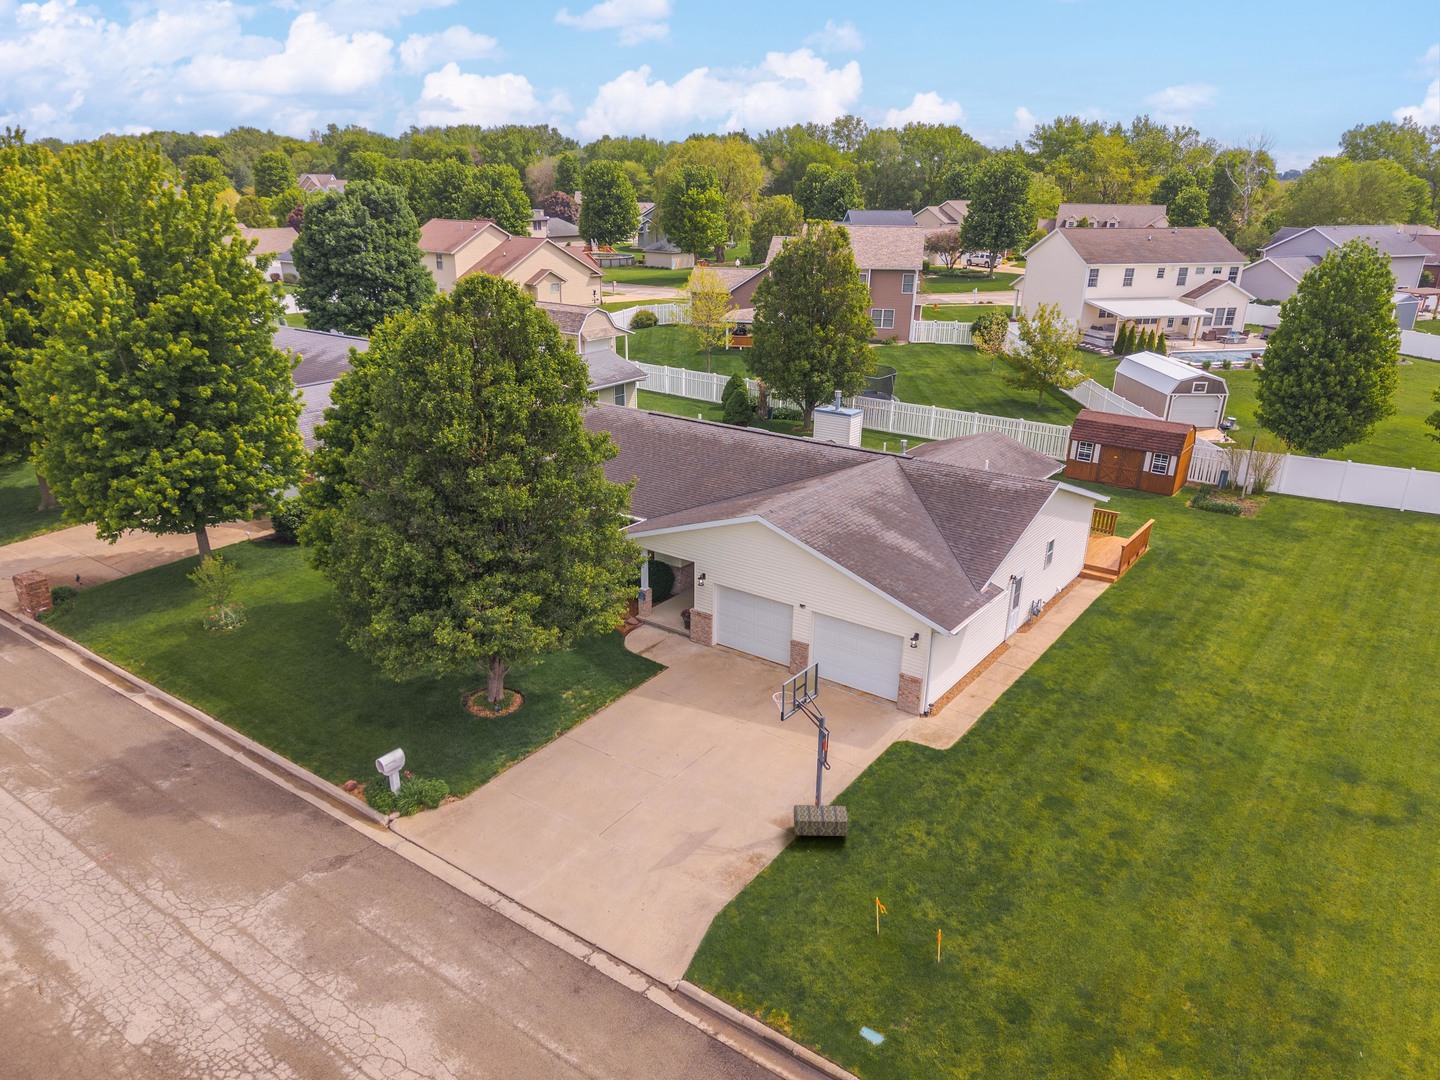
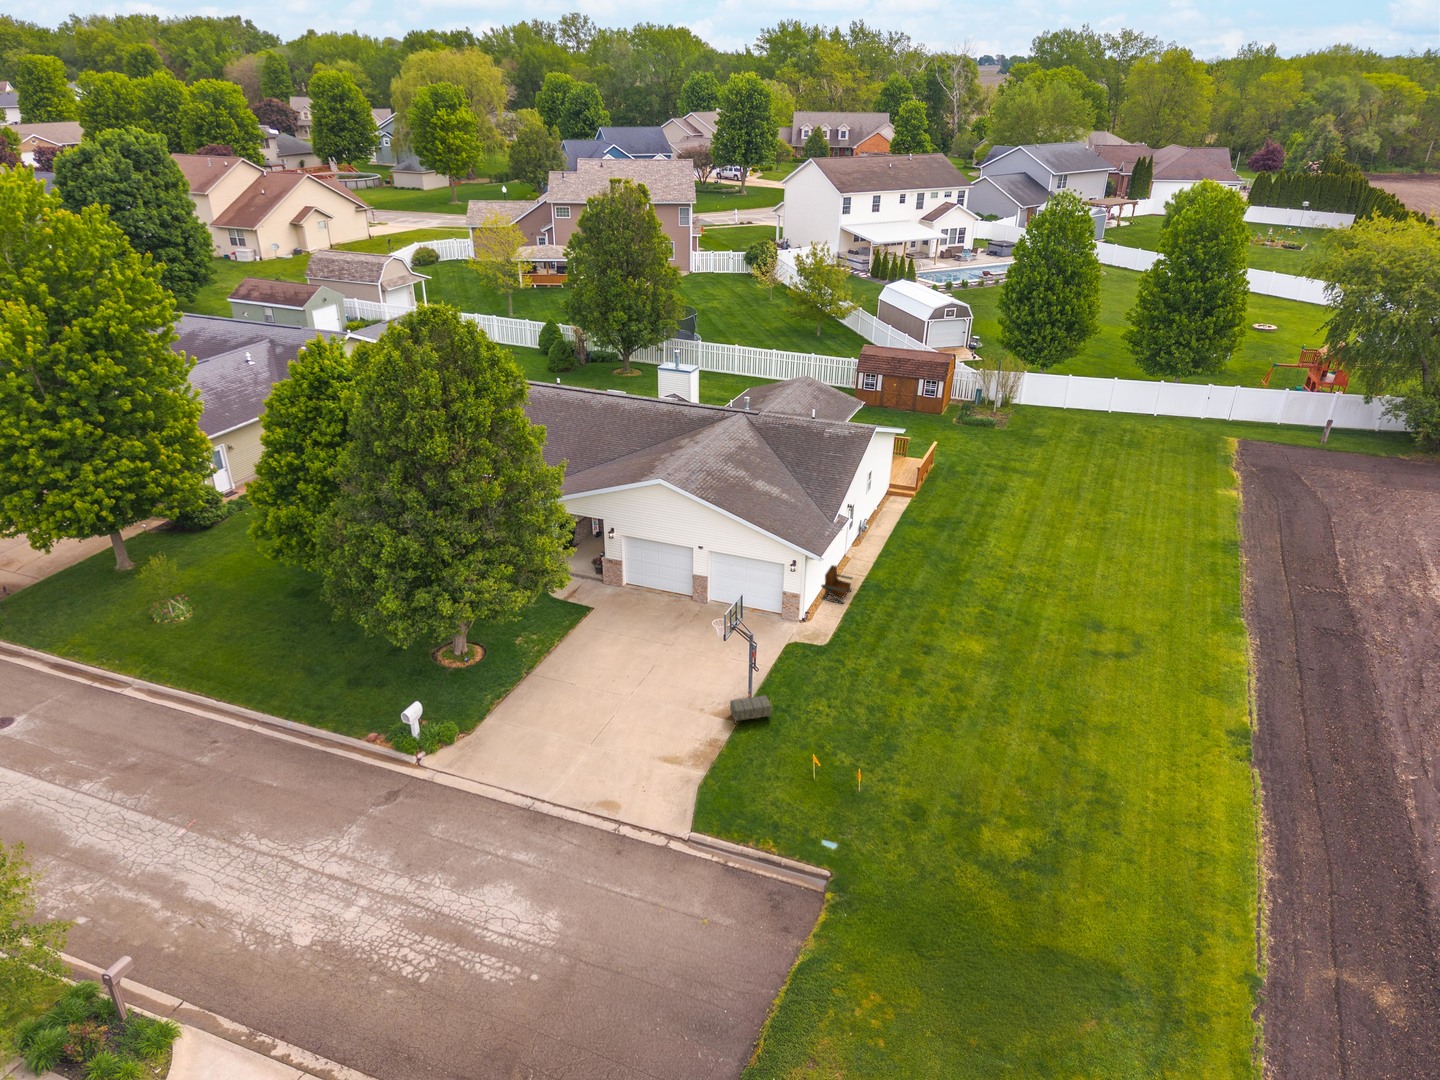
lounge chair: none [959,650,1006,704] -> present [821,565,853,604]

